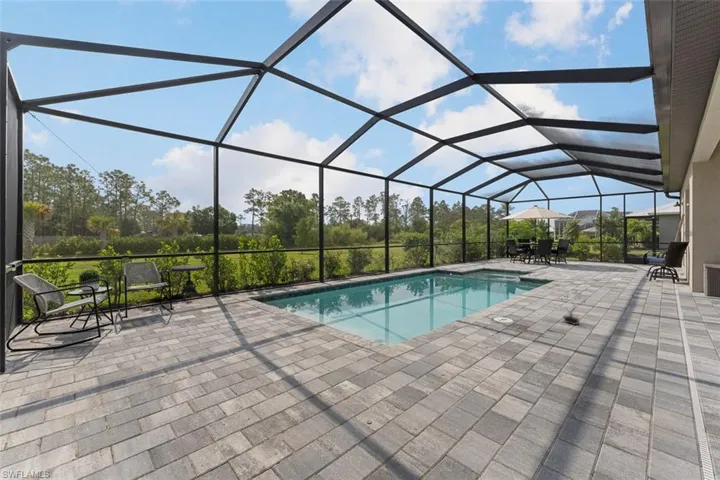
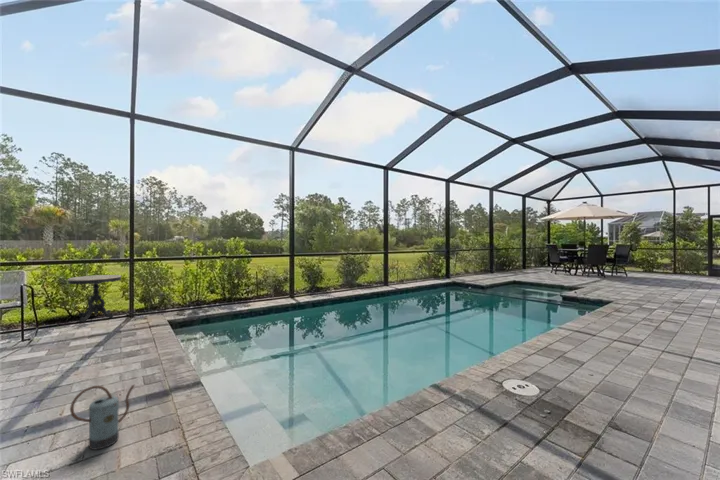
potted plant: present [561,296,585,325] -> none [631,343,691,409]
watering can: none [289,315,307,347] -> present [70,385,134,450]

